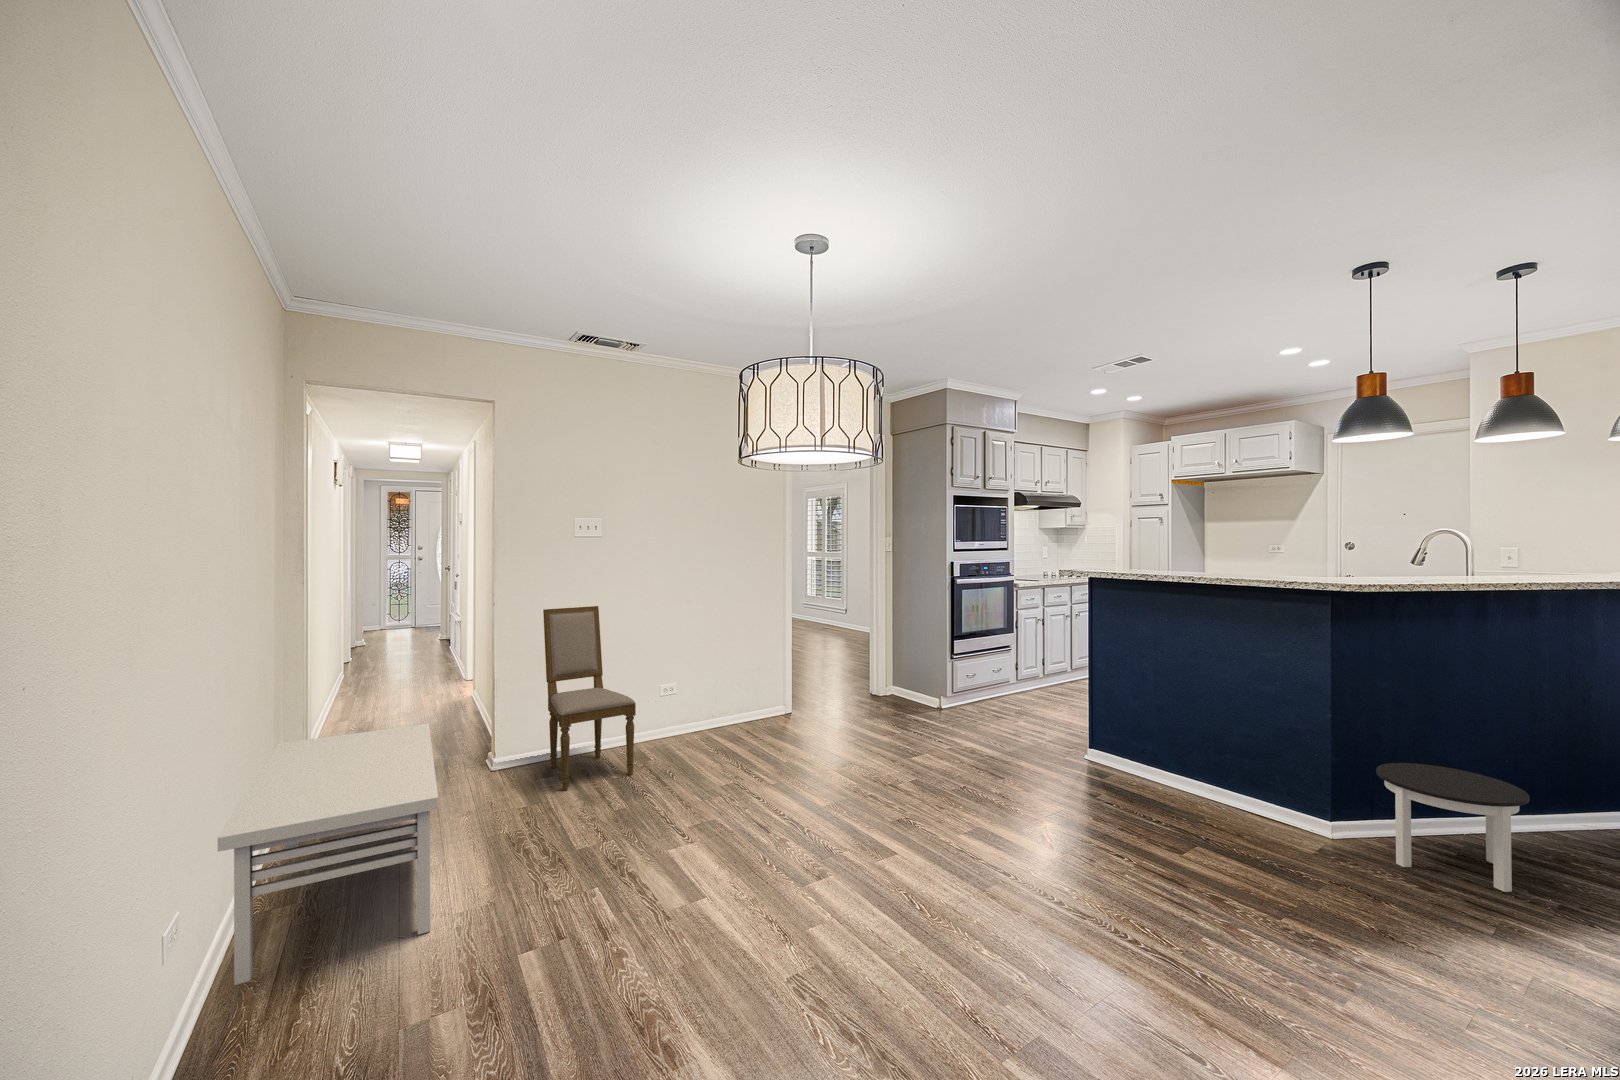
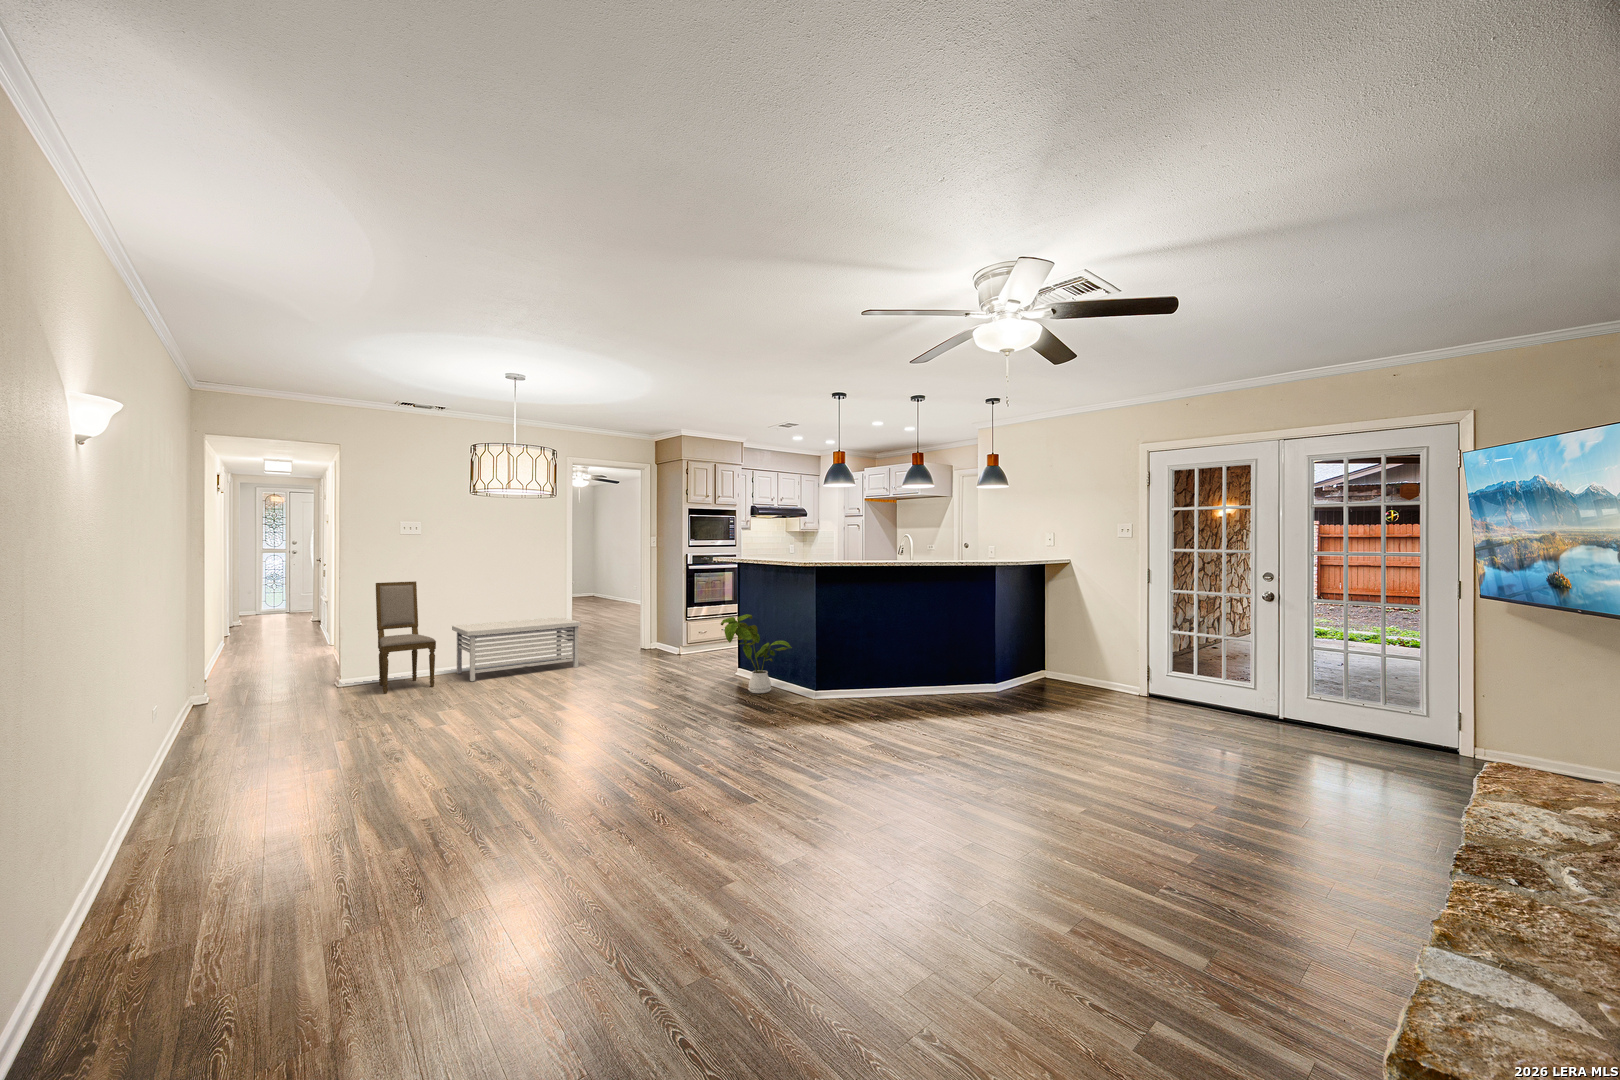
house plant: none [1132,674,1292,818] -> present [721,614,792,693]
storage bench: present [218,724,438,985] -> present [452,618,581,681]
round table: present [1376,763,1529,892] -> none [822,658,876,711]

